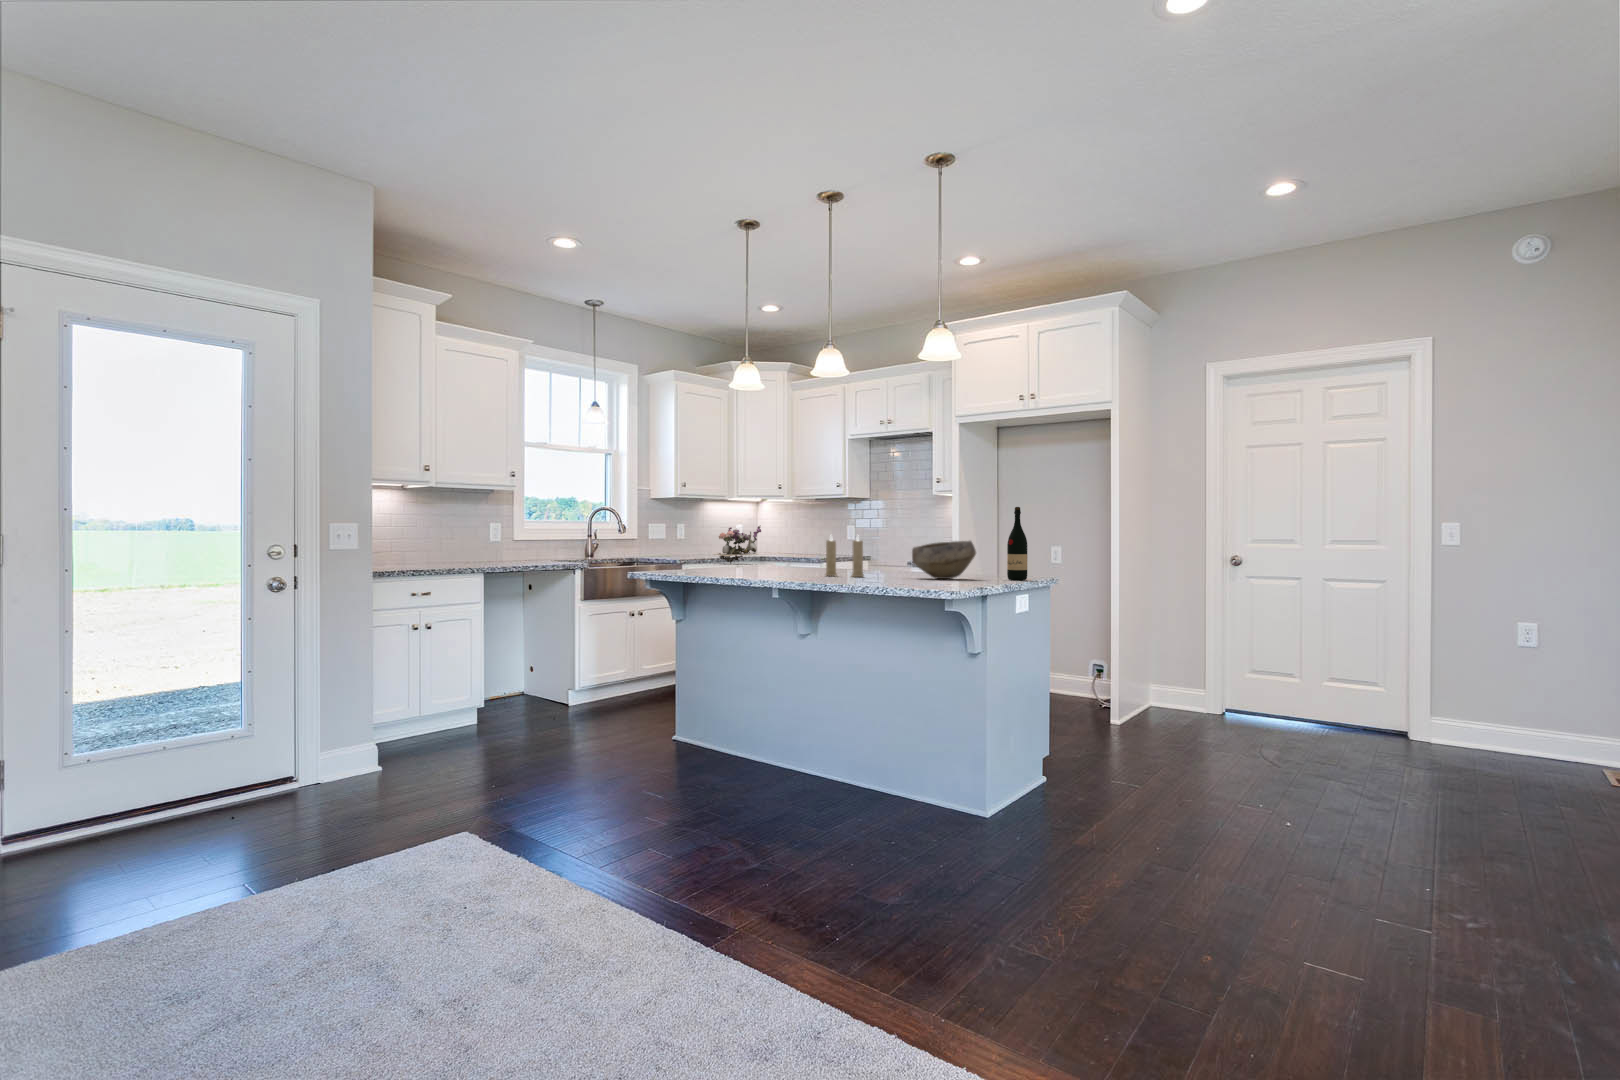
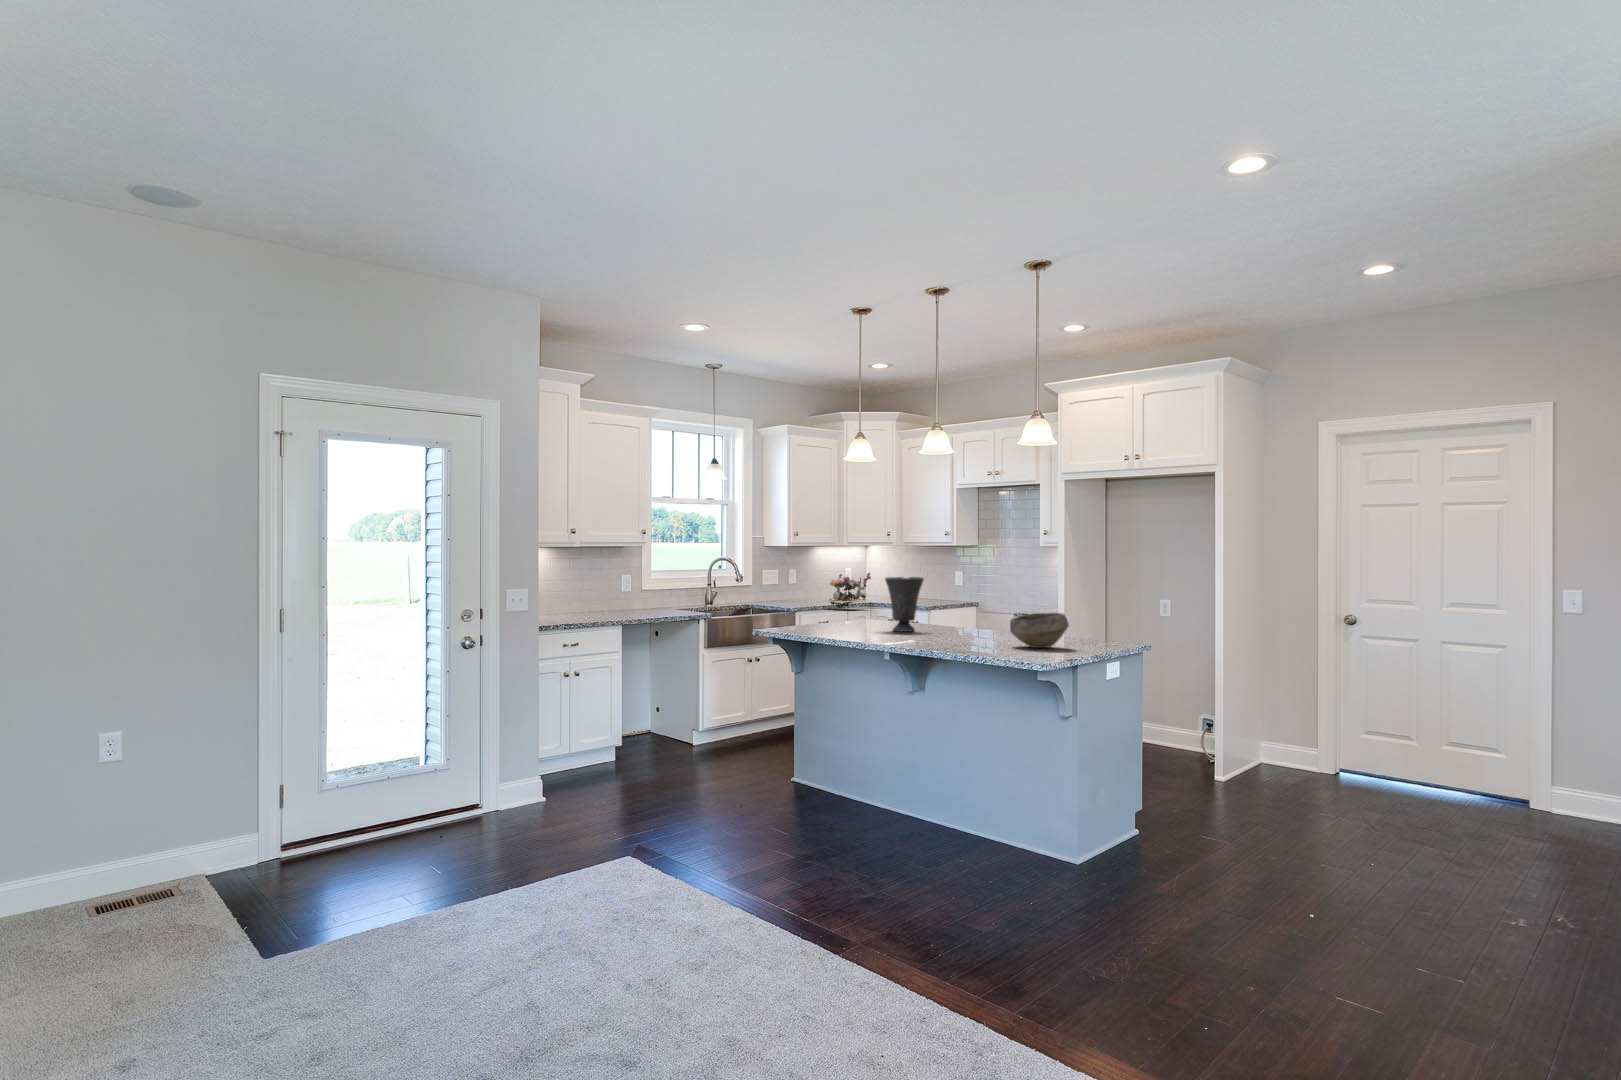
wine bottle: present [1007,507,1027,580] -> none [1098,584,1117,651]
vase: none [774,513,817,572] -> present [885,577,924,632]
candle: present [825,536,864,577] -> none [931,603,967,644]

